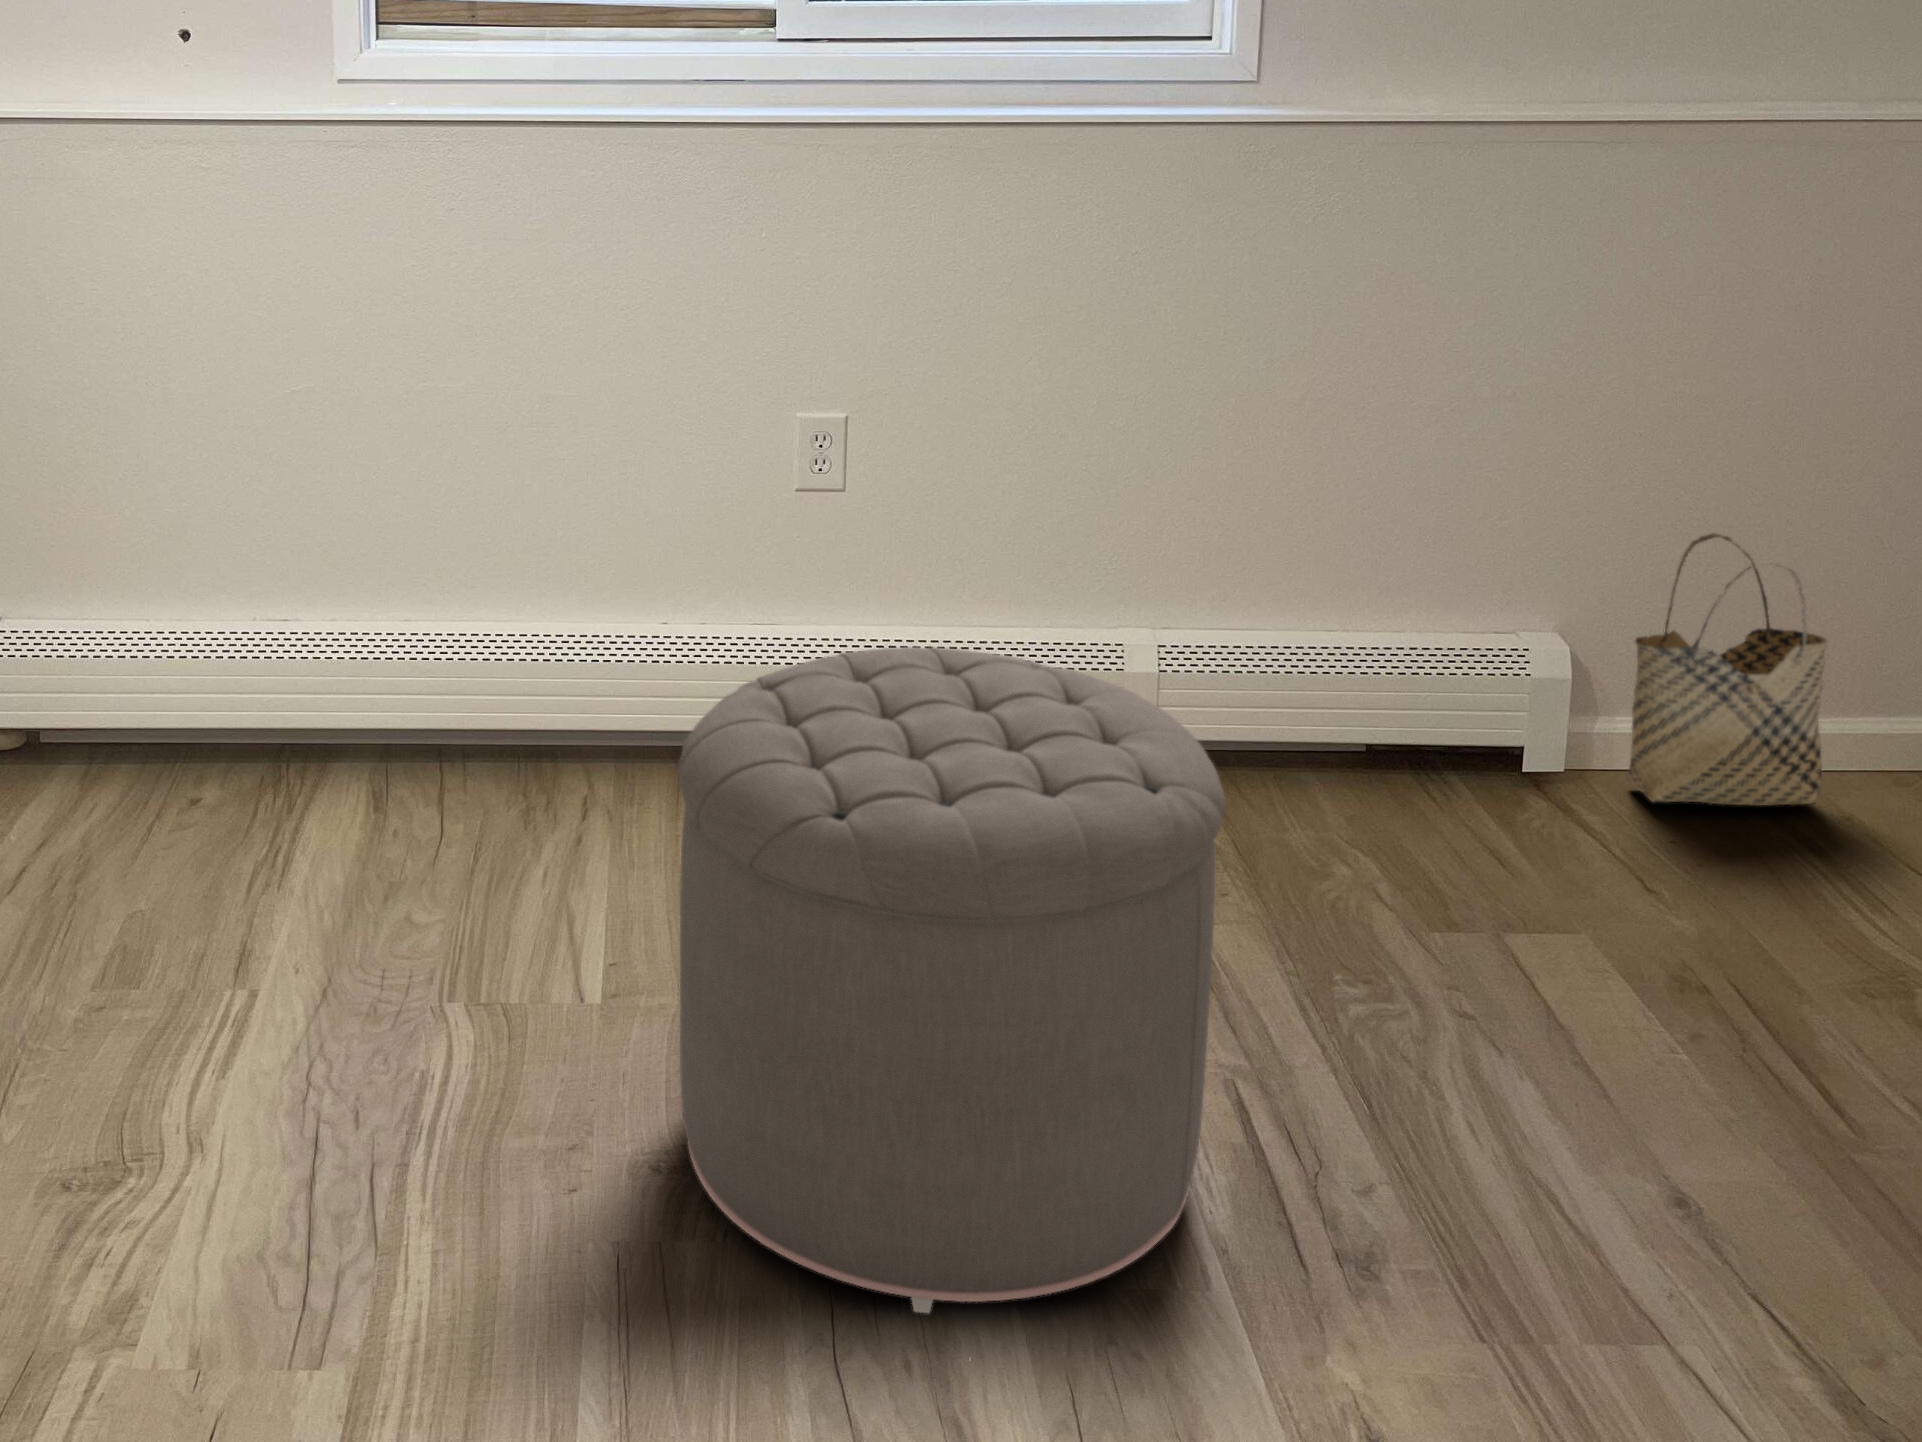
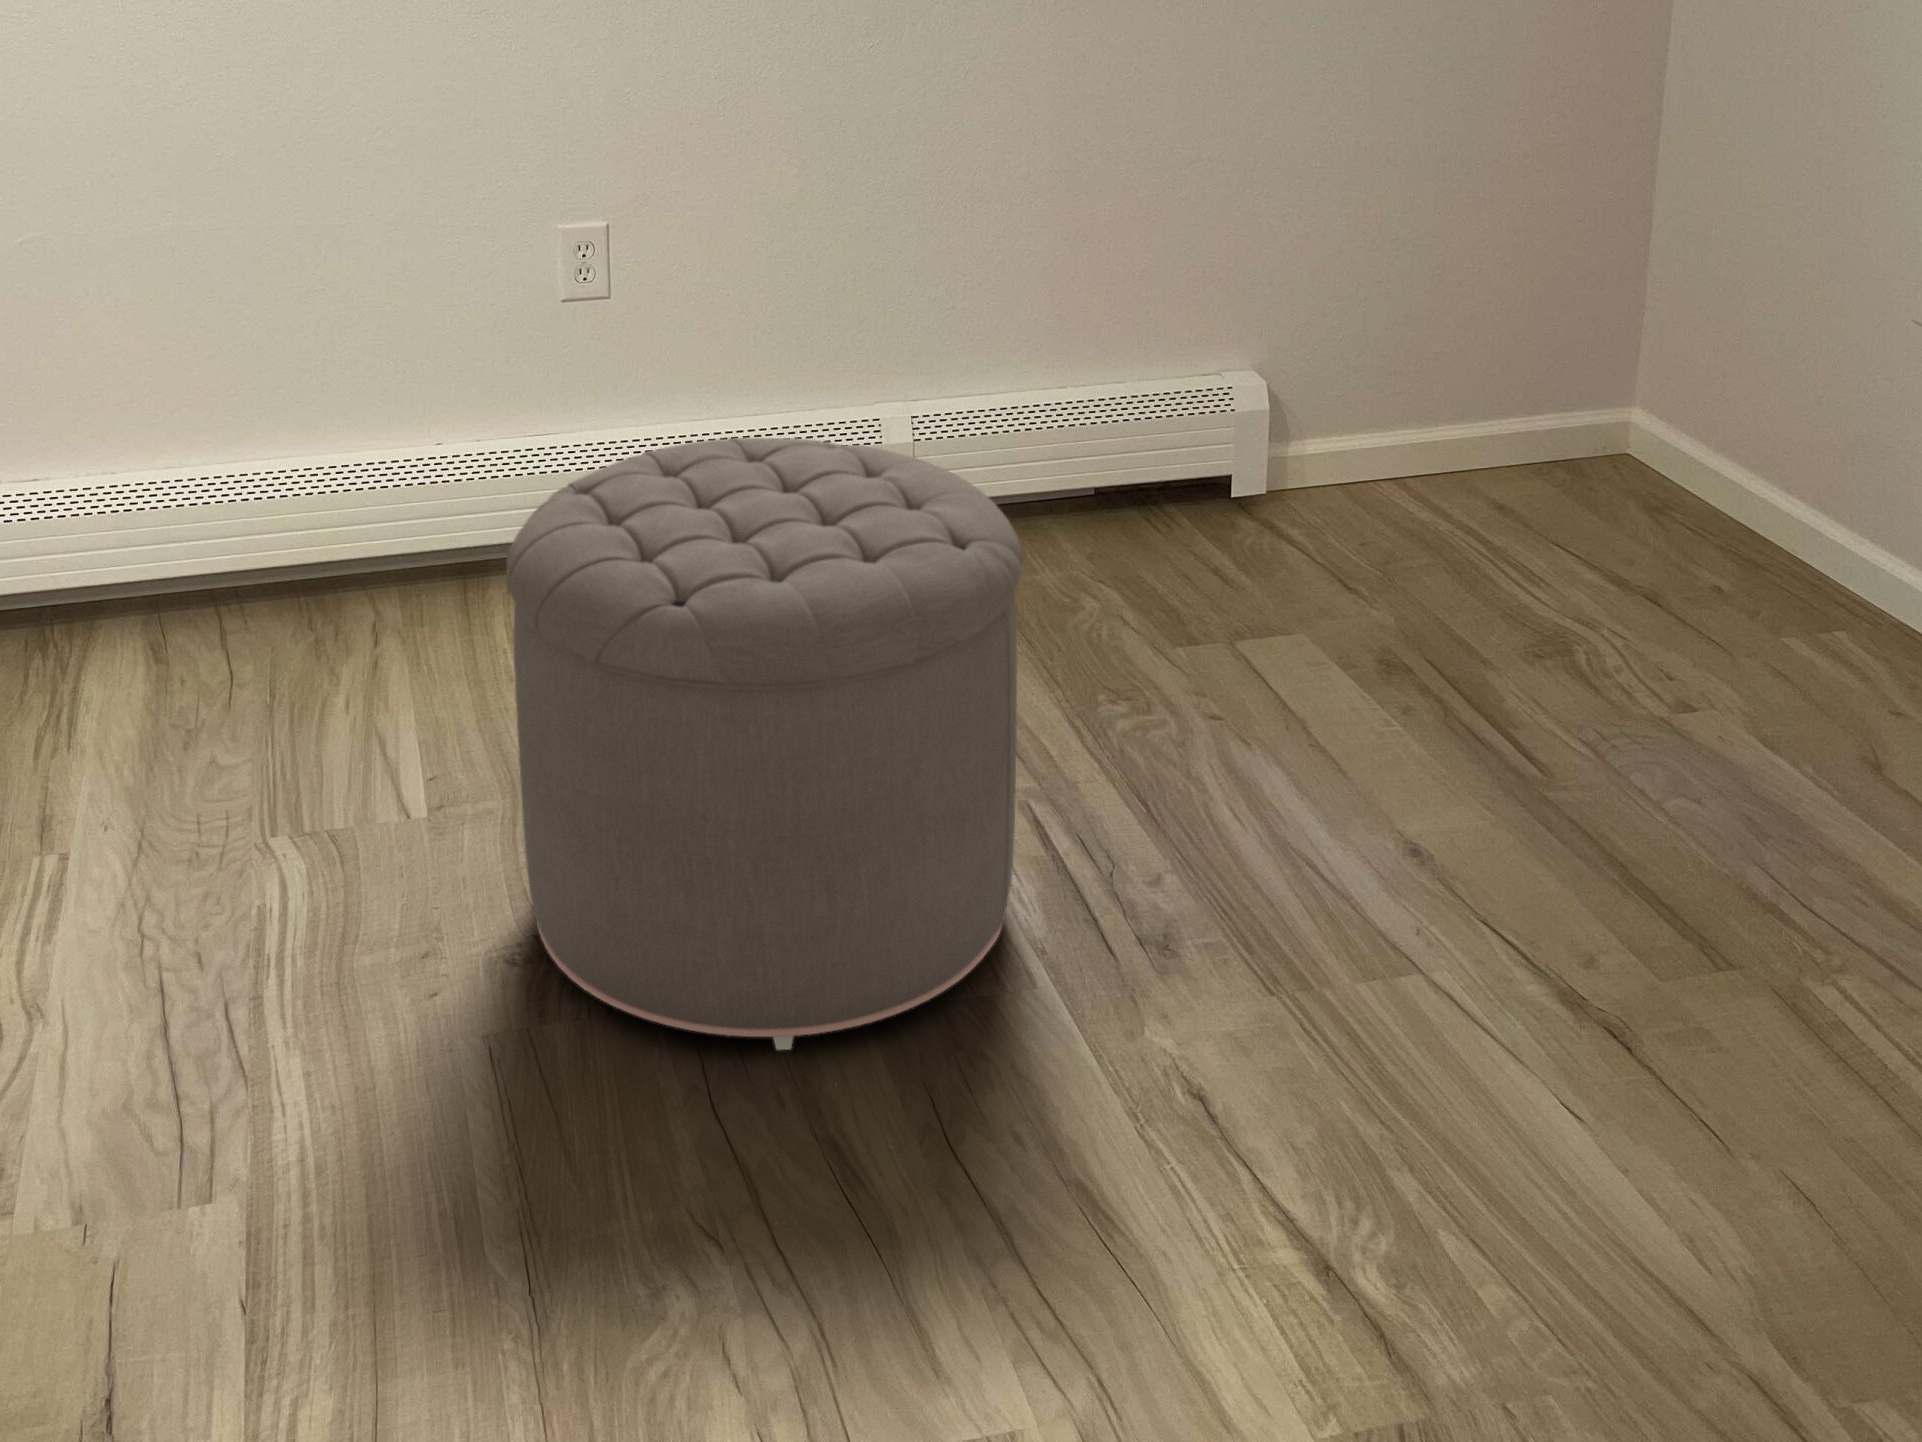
woven basket: present [1627,534,1827,806] -> none [1326,272,1487,517]

